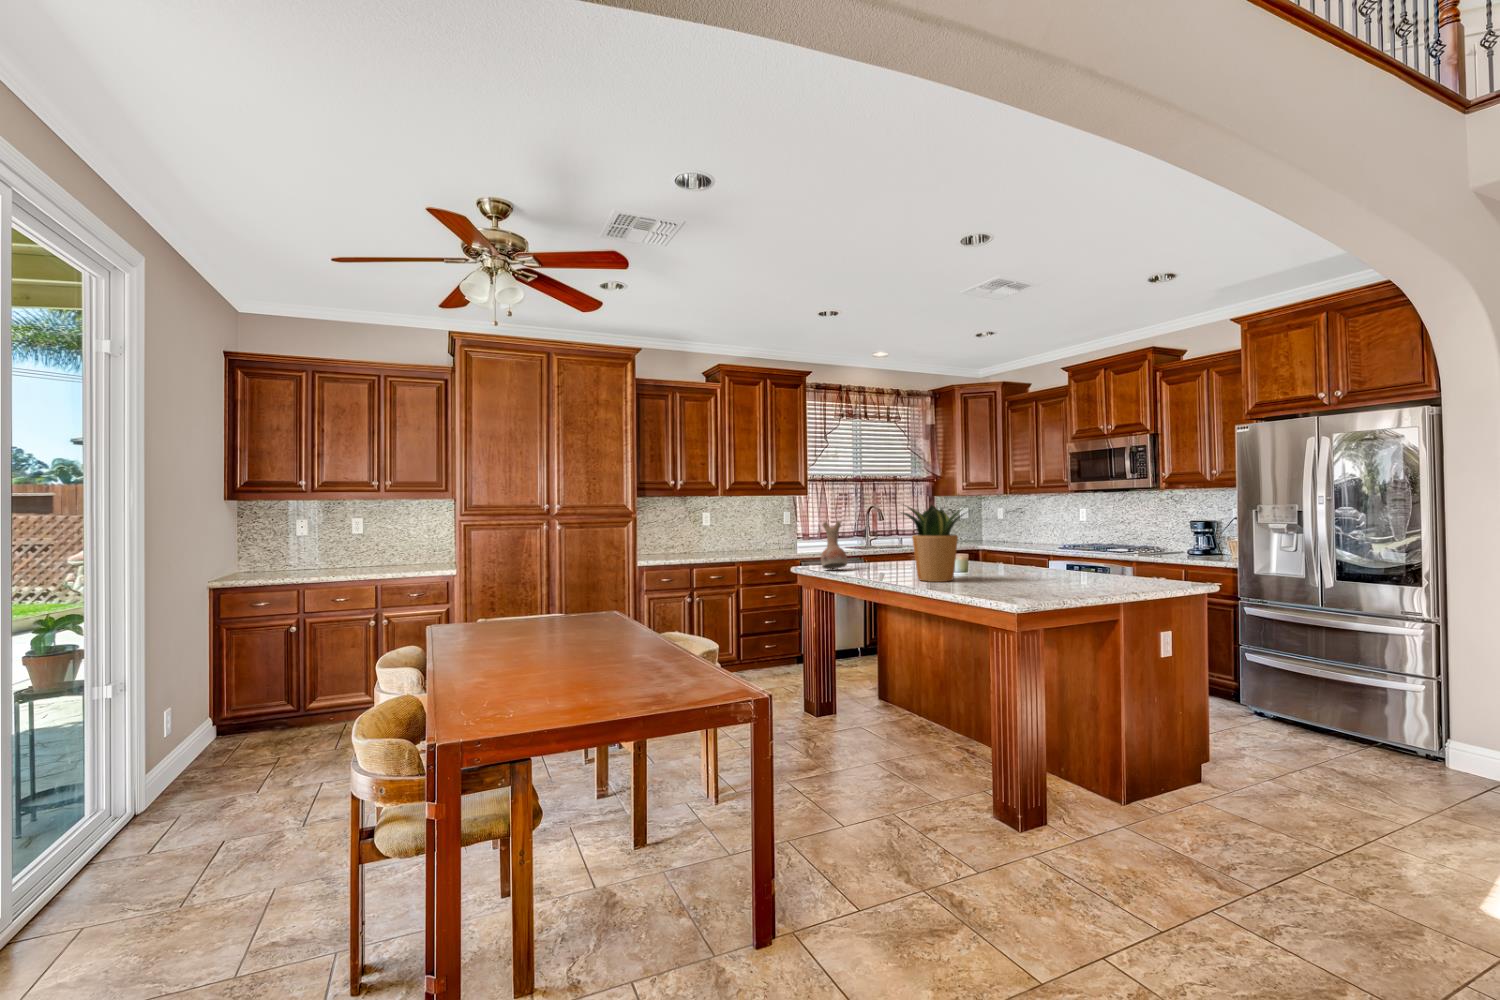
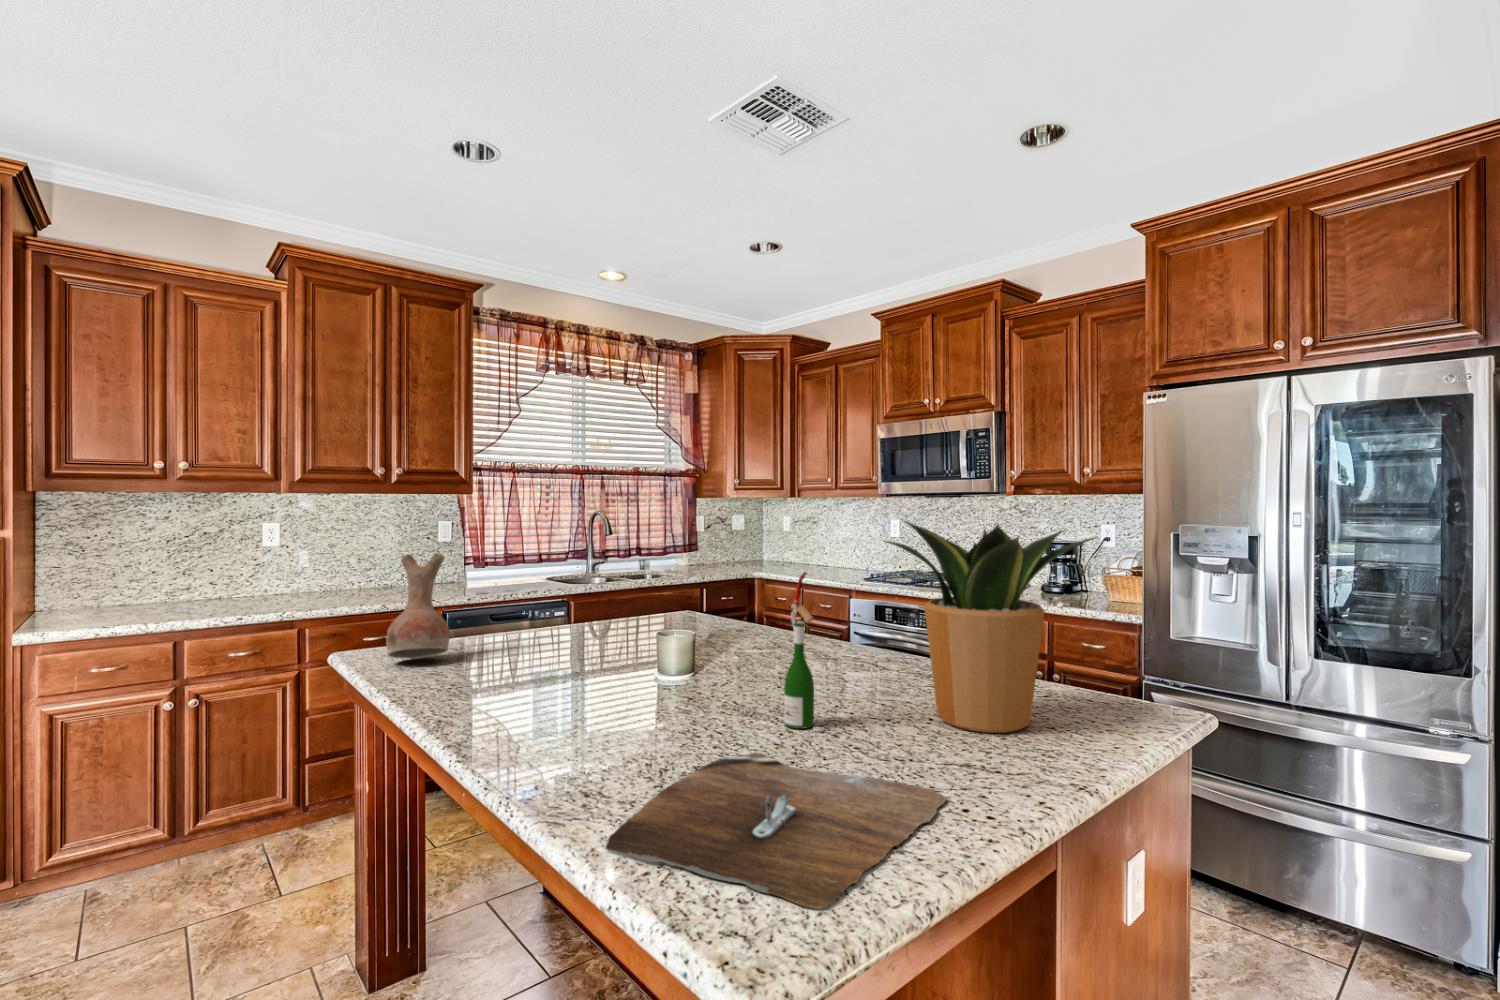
potted plant: present [903,504,965,582] -> present [885,521,1095,733]
wine bottle: none [1017,521,1034,584] -> present [784,572,824,731]
cutting board: none [966,583,1080,600] -> present [606,753,947,909]

